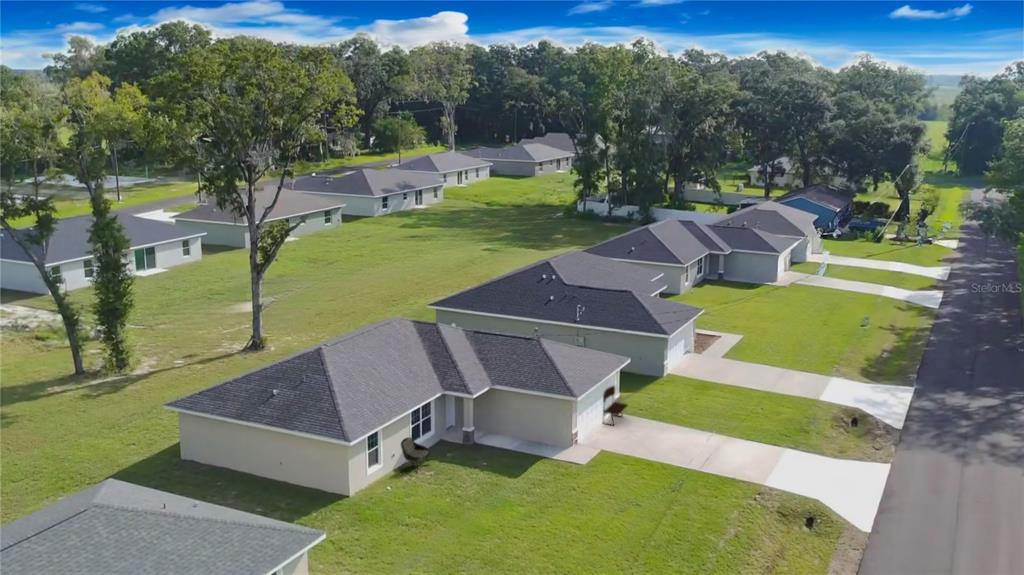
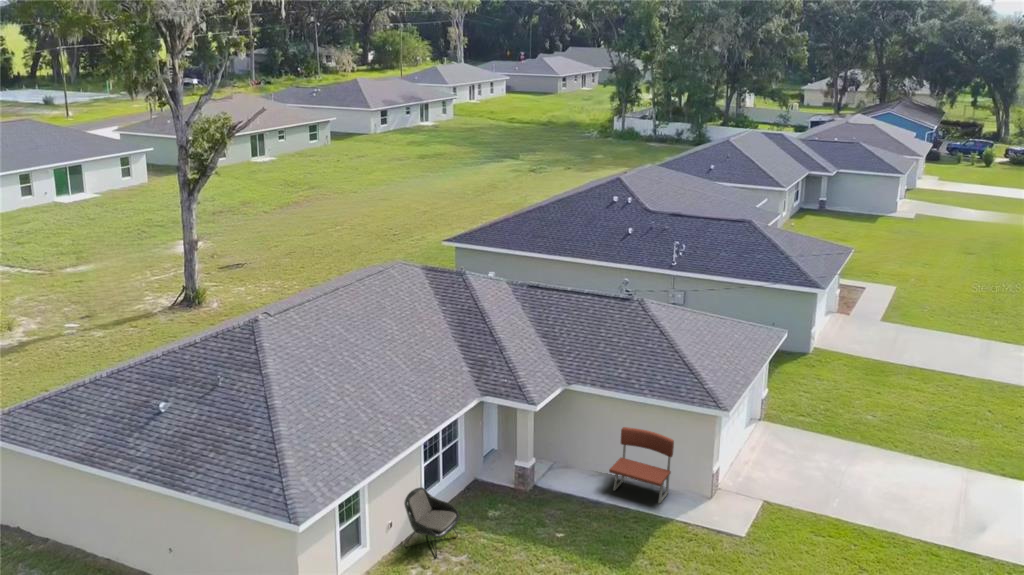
bench: present [603,386,628,425] -> present [609,427,674,504]

